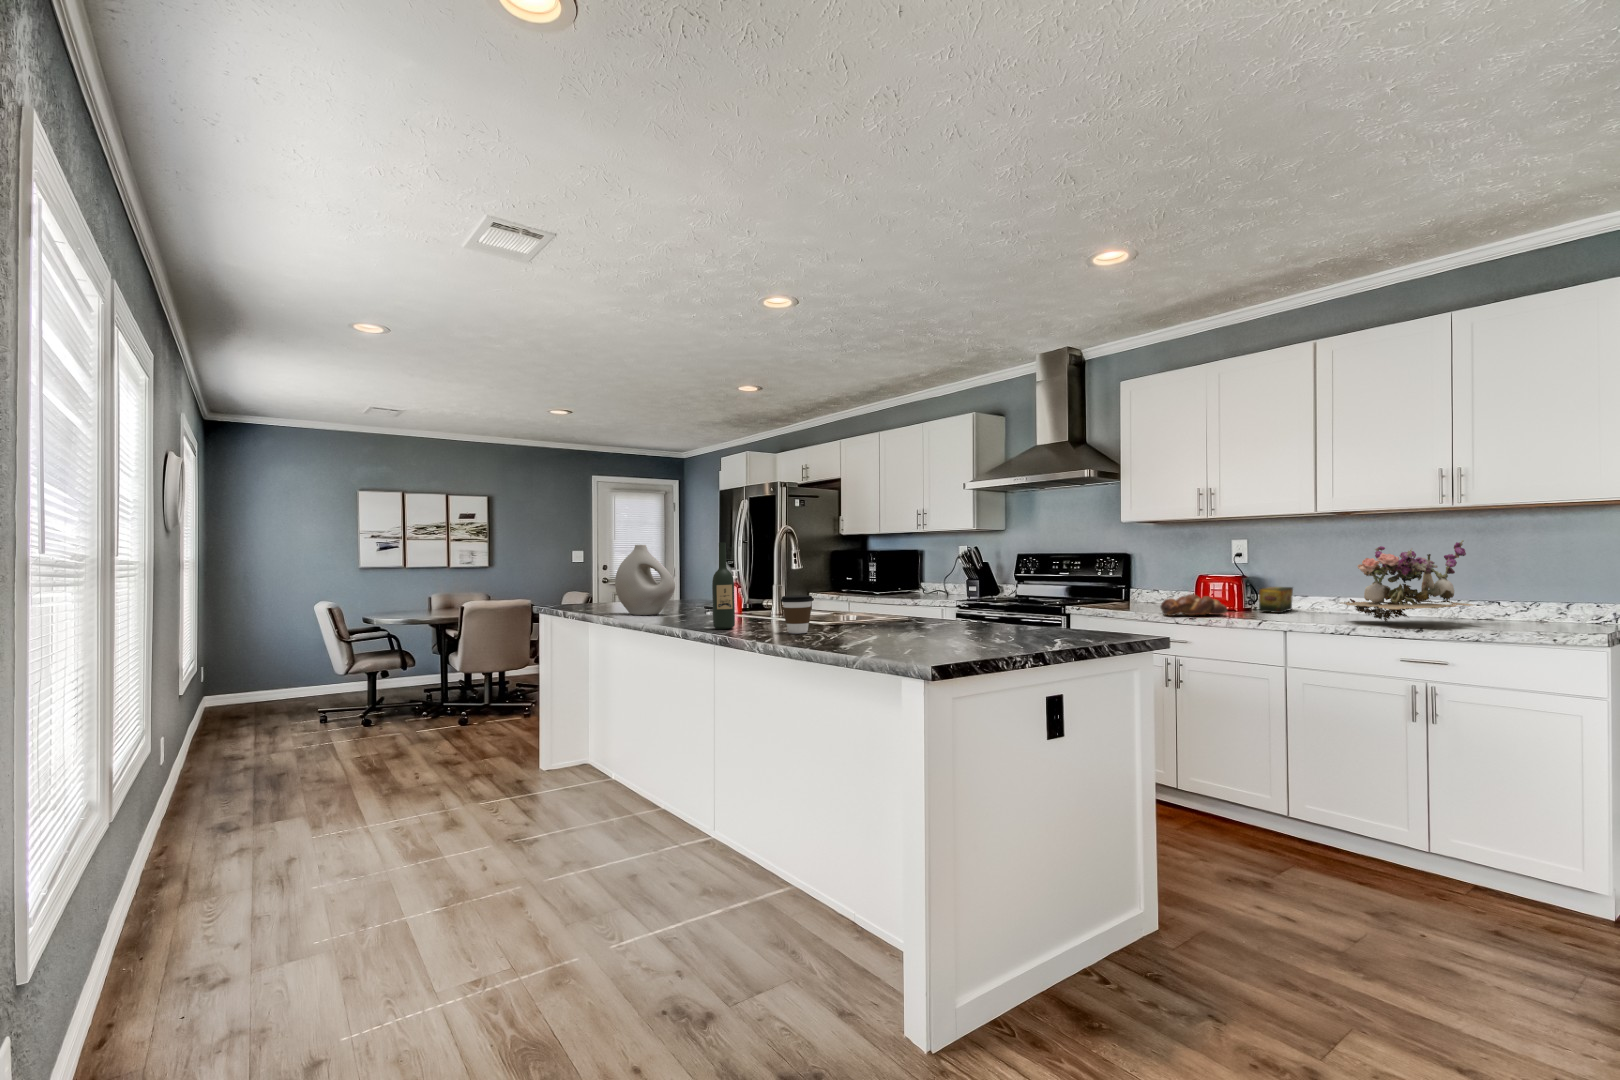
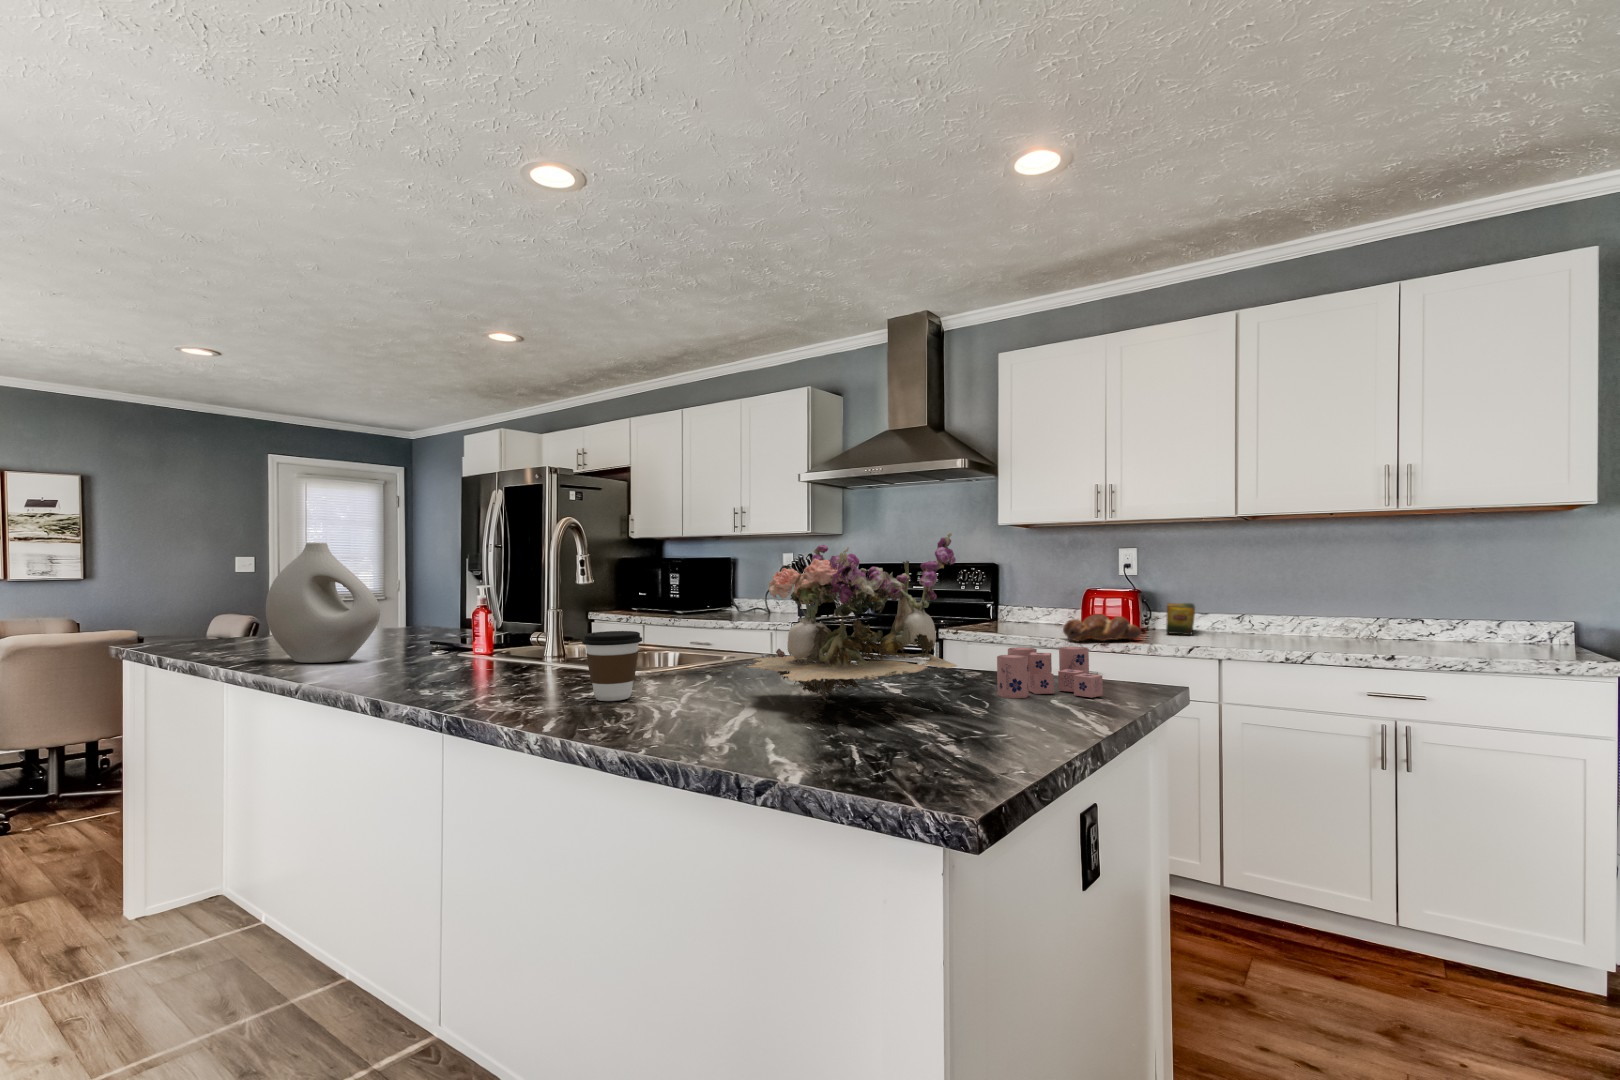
flower arrangement: present [1340,540,1473,622] -> present [746,532,957,701]
wine bottle: present [712,543,735,629] -> none [449,537,492,694]
candle: none [1027,610,1100,641] -> present [997,647,1103,698]

